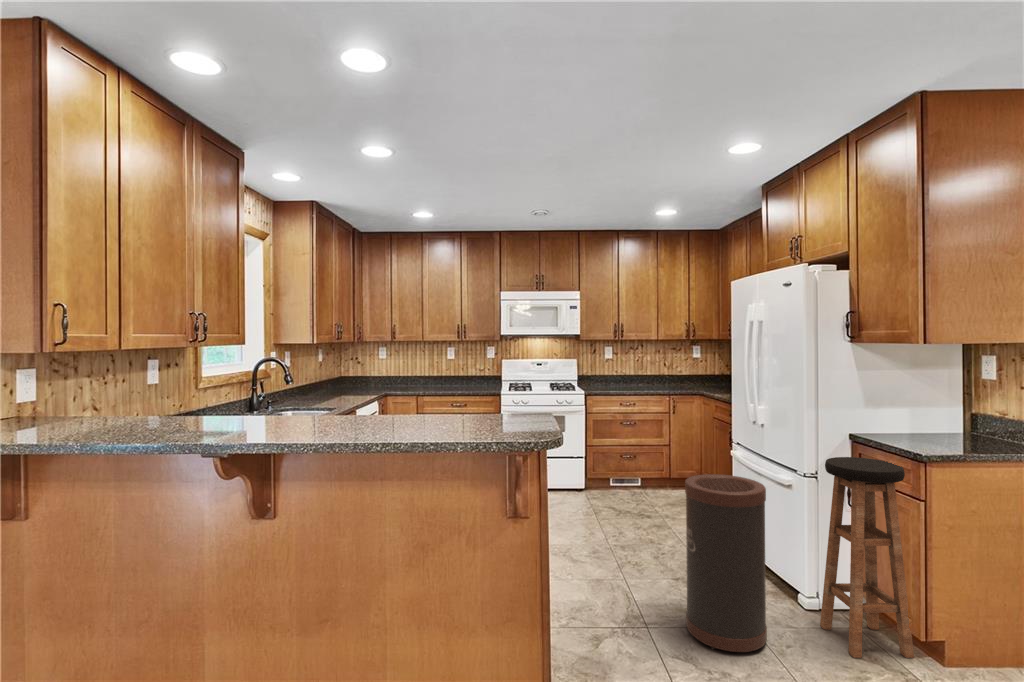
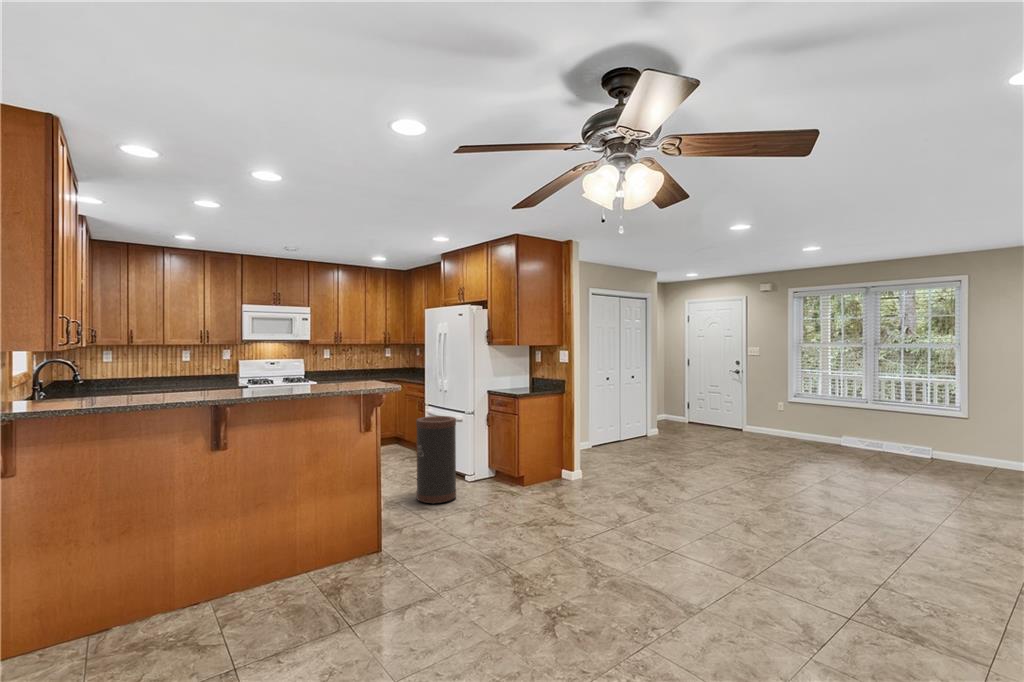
bar stool: present [820,457,914,658] -> none [477,401,514,493]

